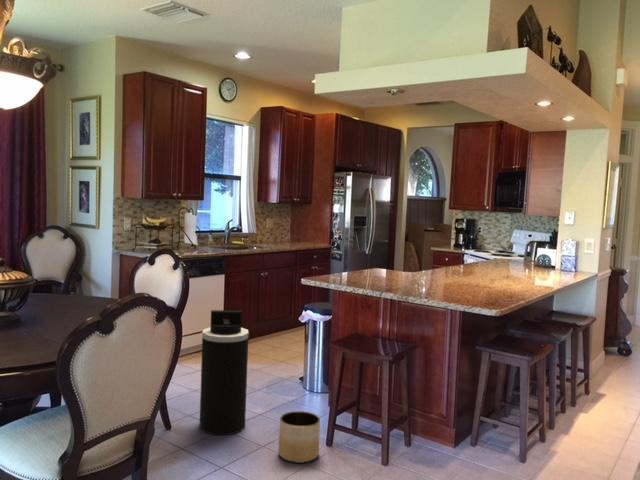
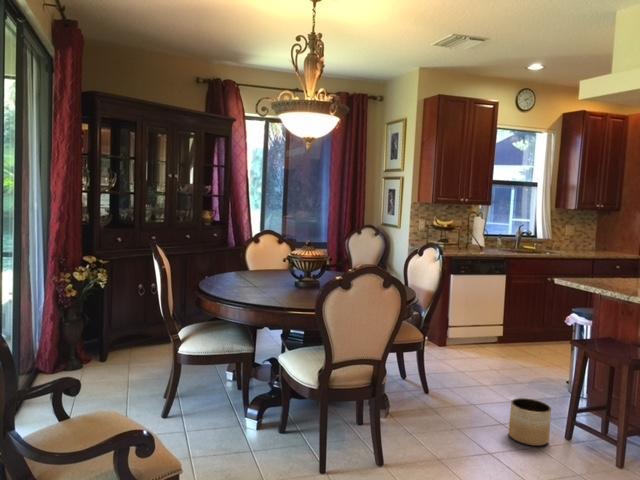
trash can: present [199,310,249,435] -> none [449,298,497,409]

